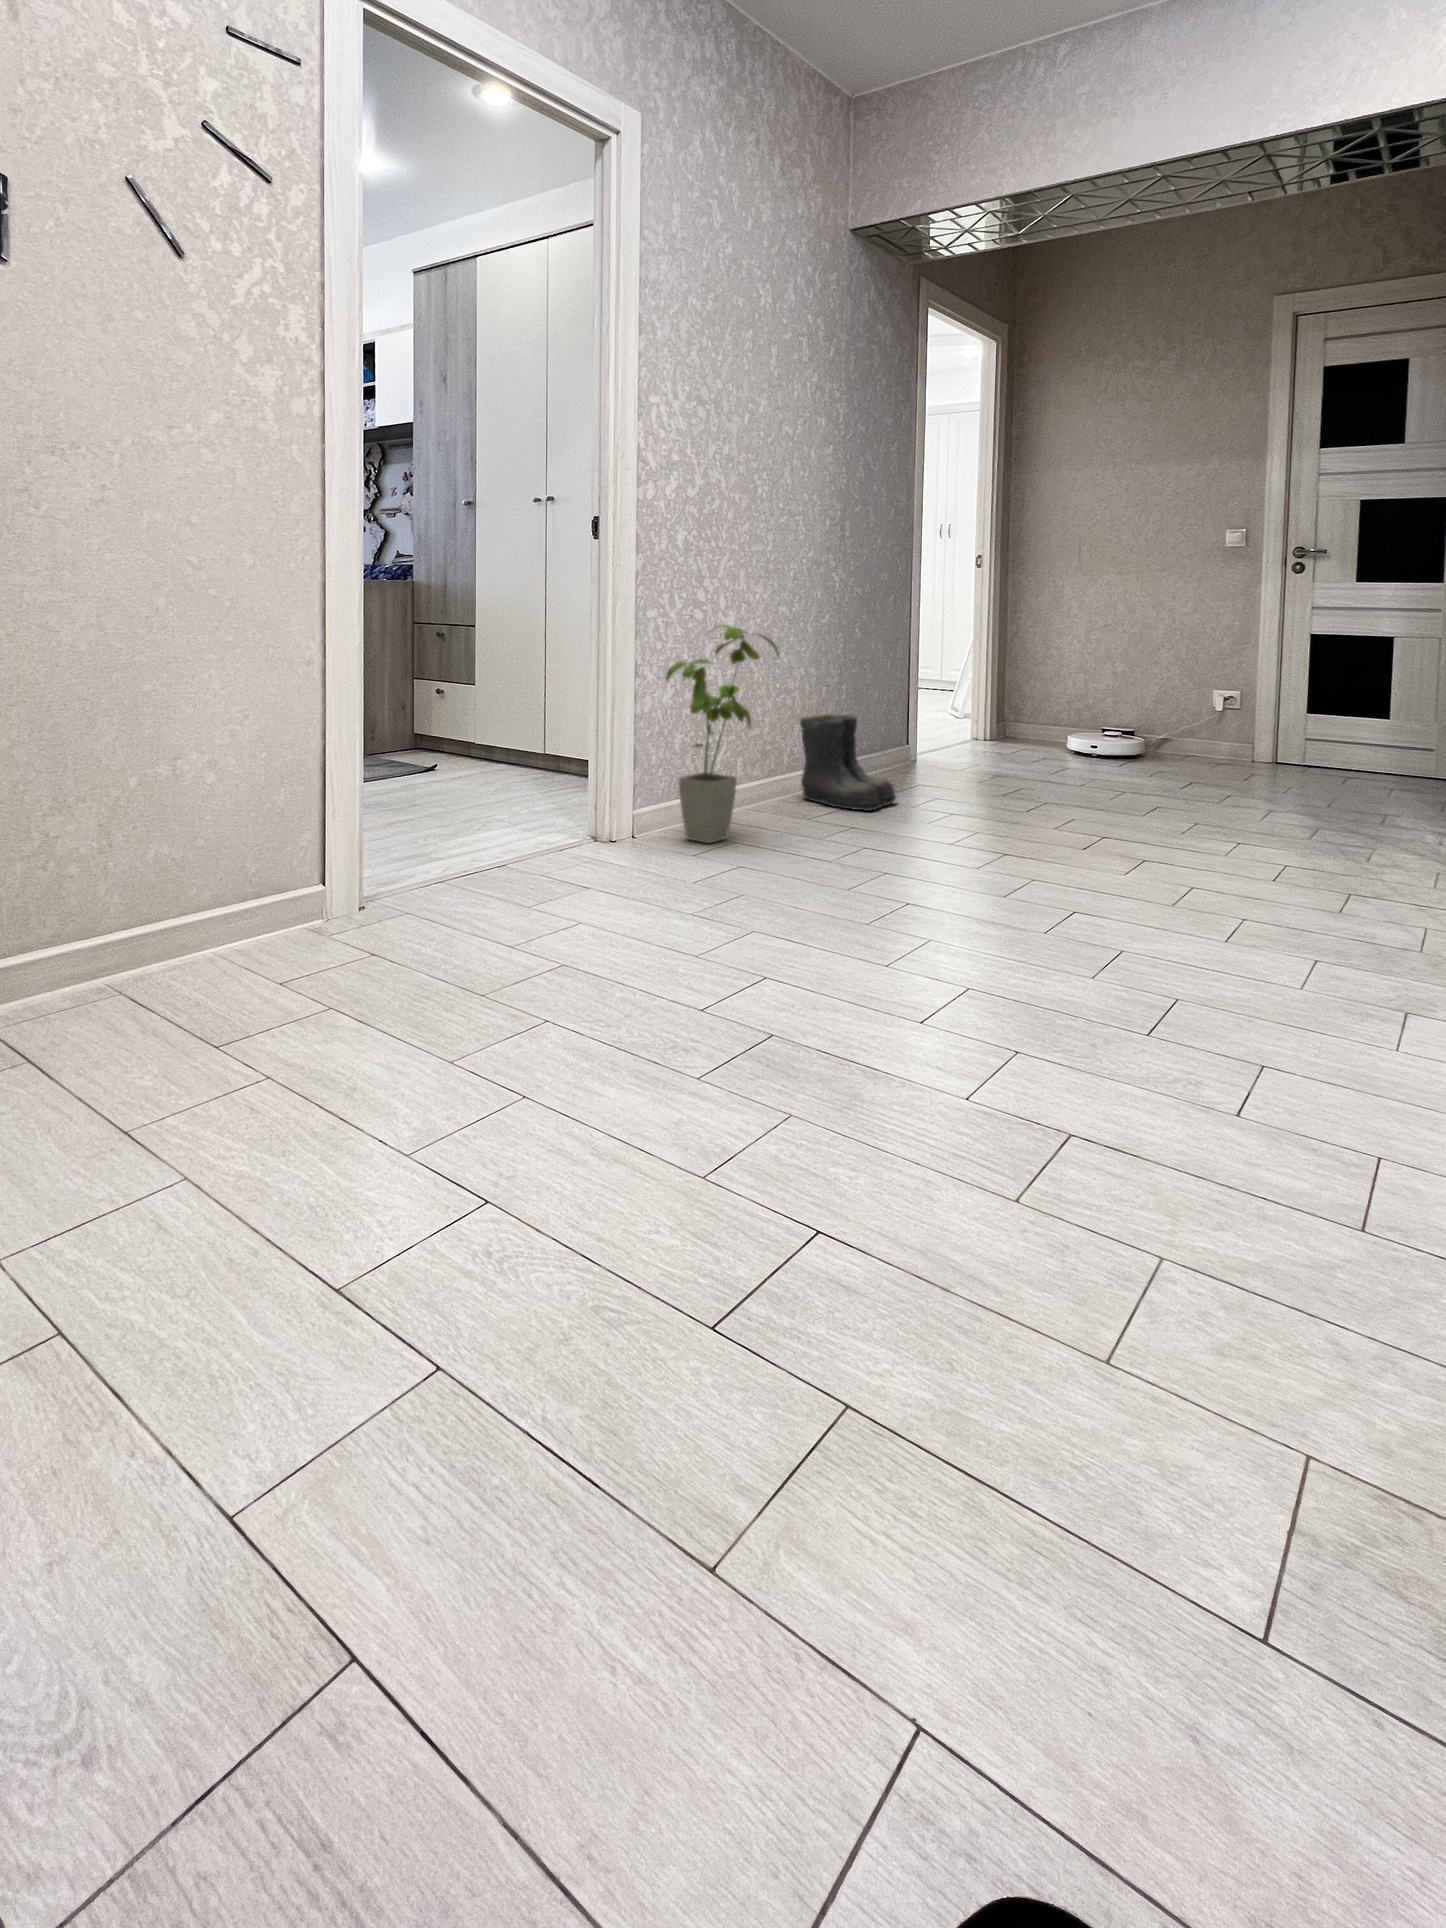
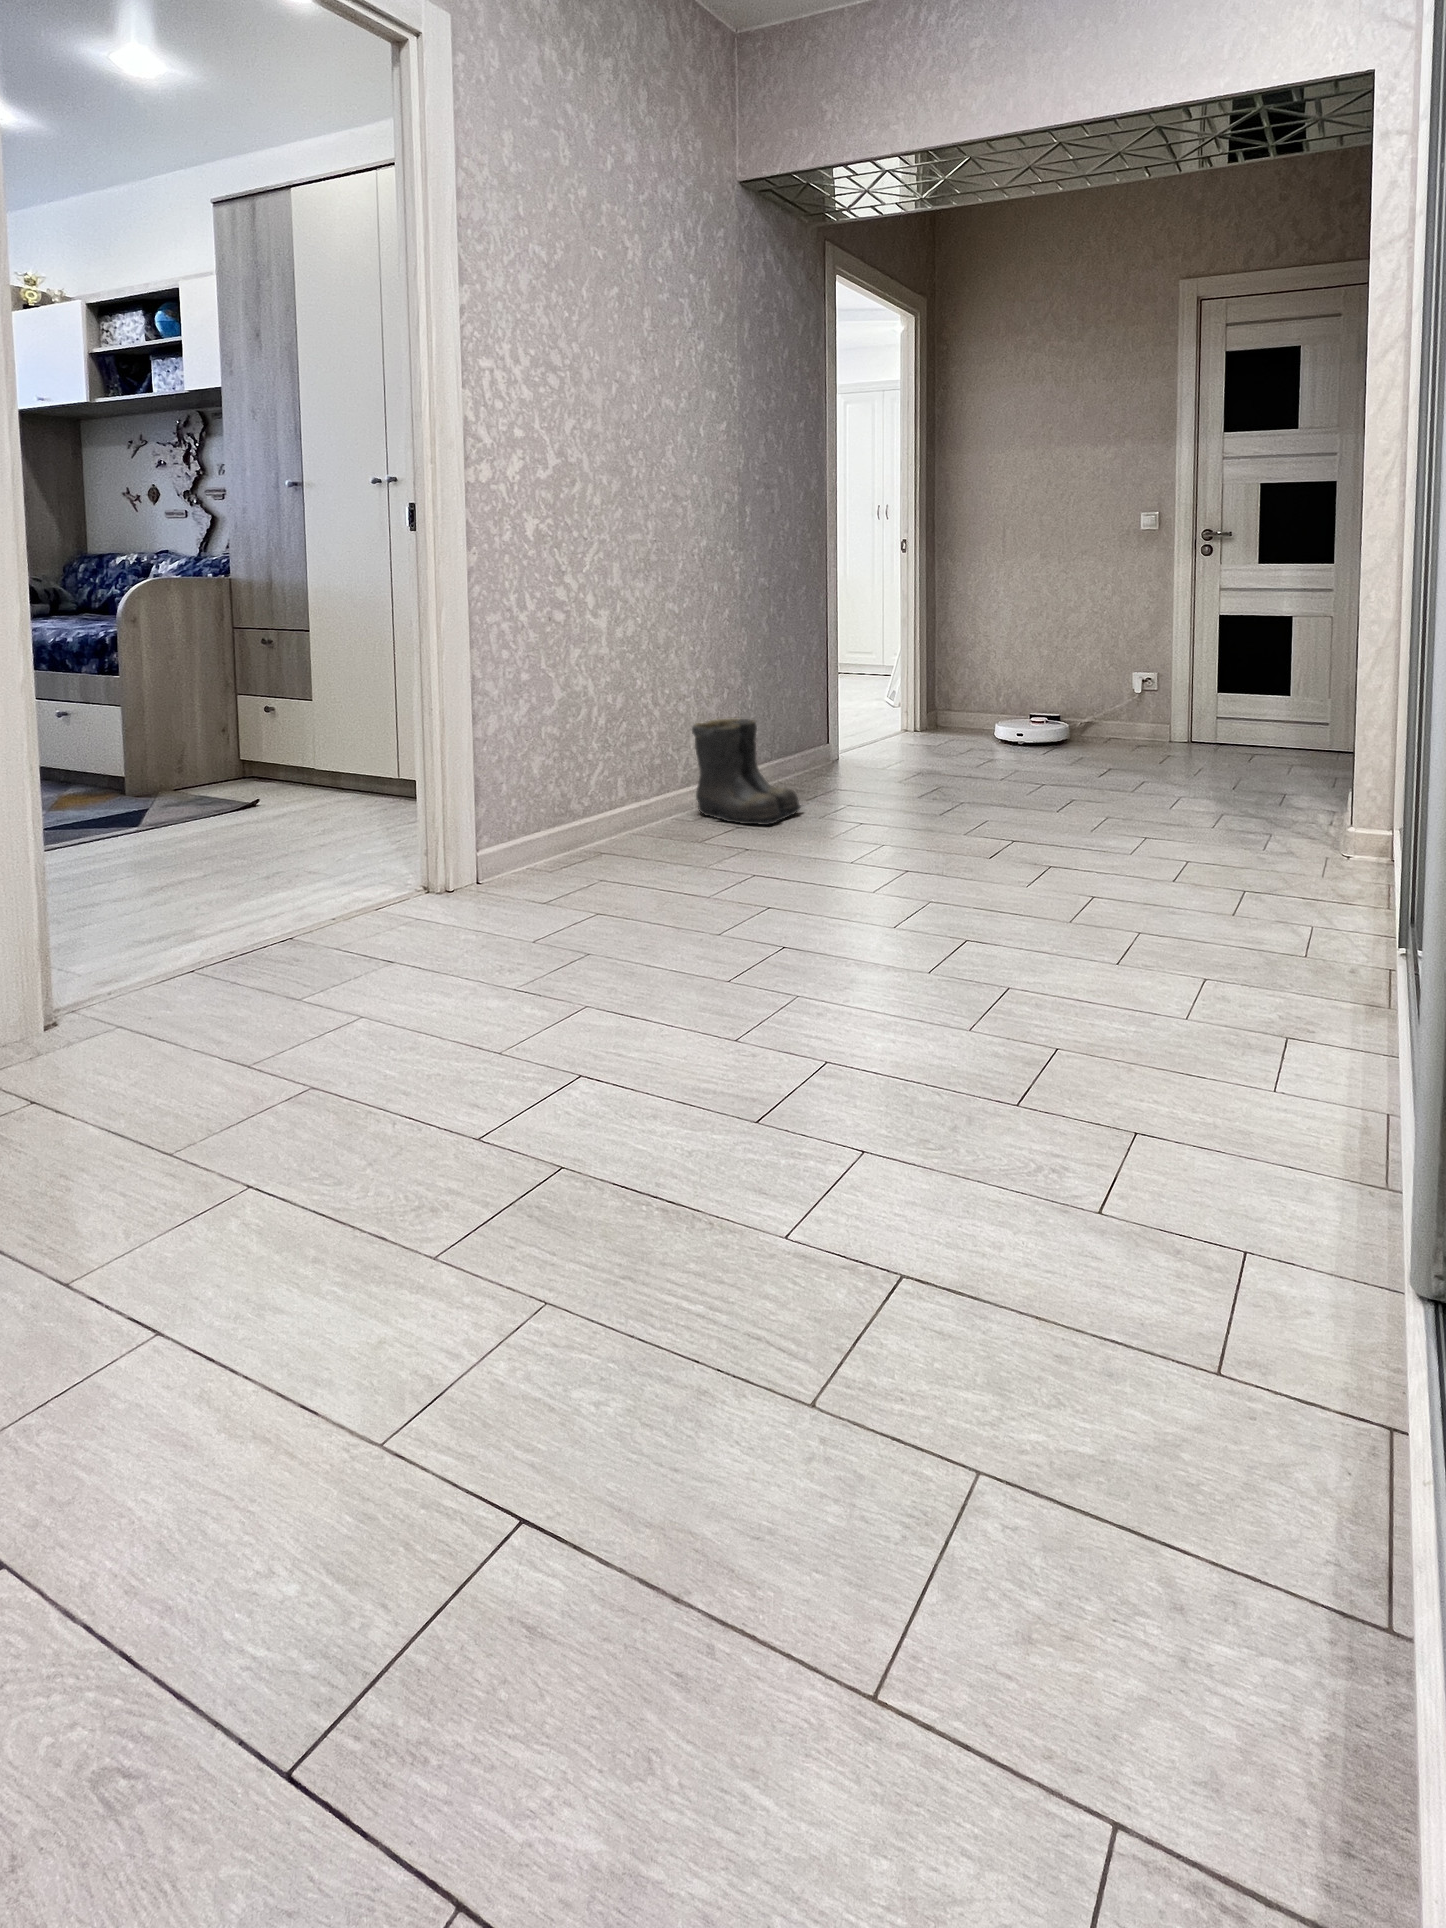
house plant: present [666,625,779,843] -> none [505,628,646,883]

